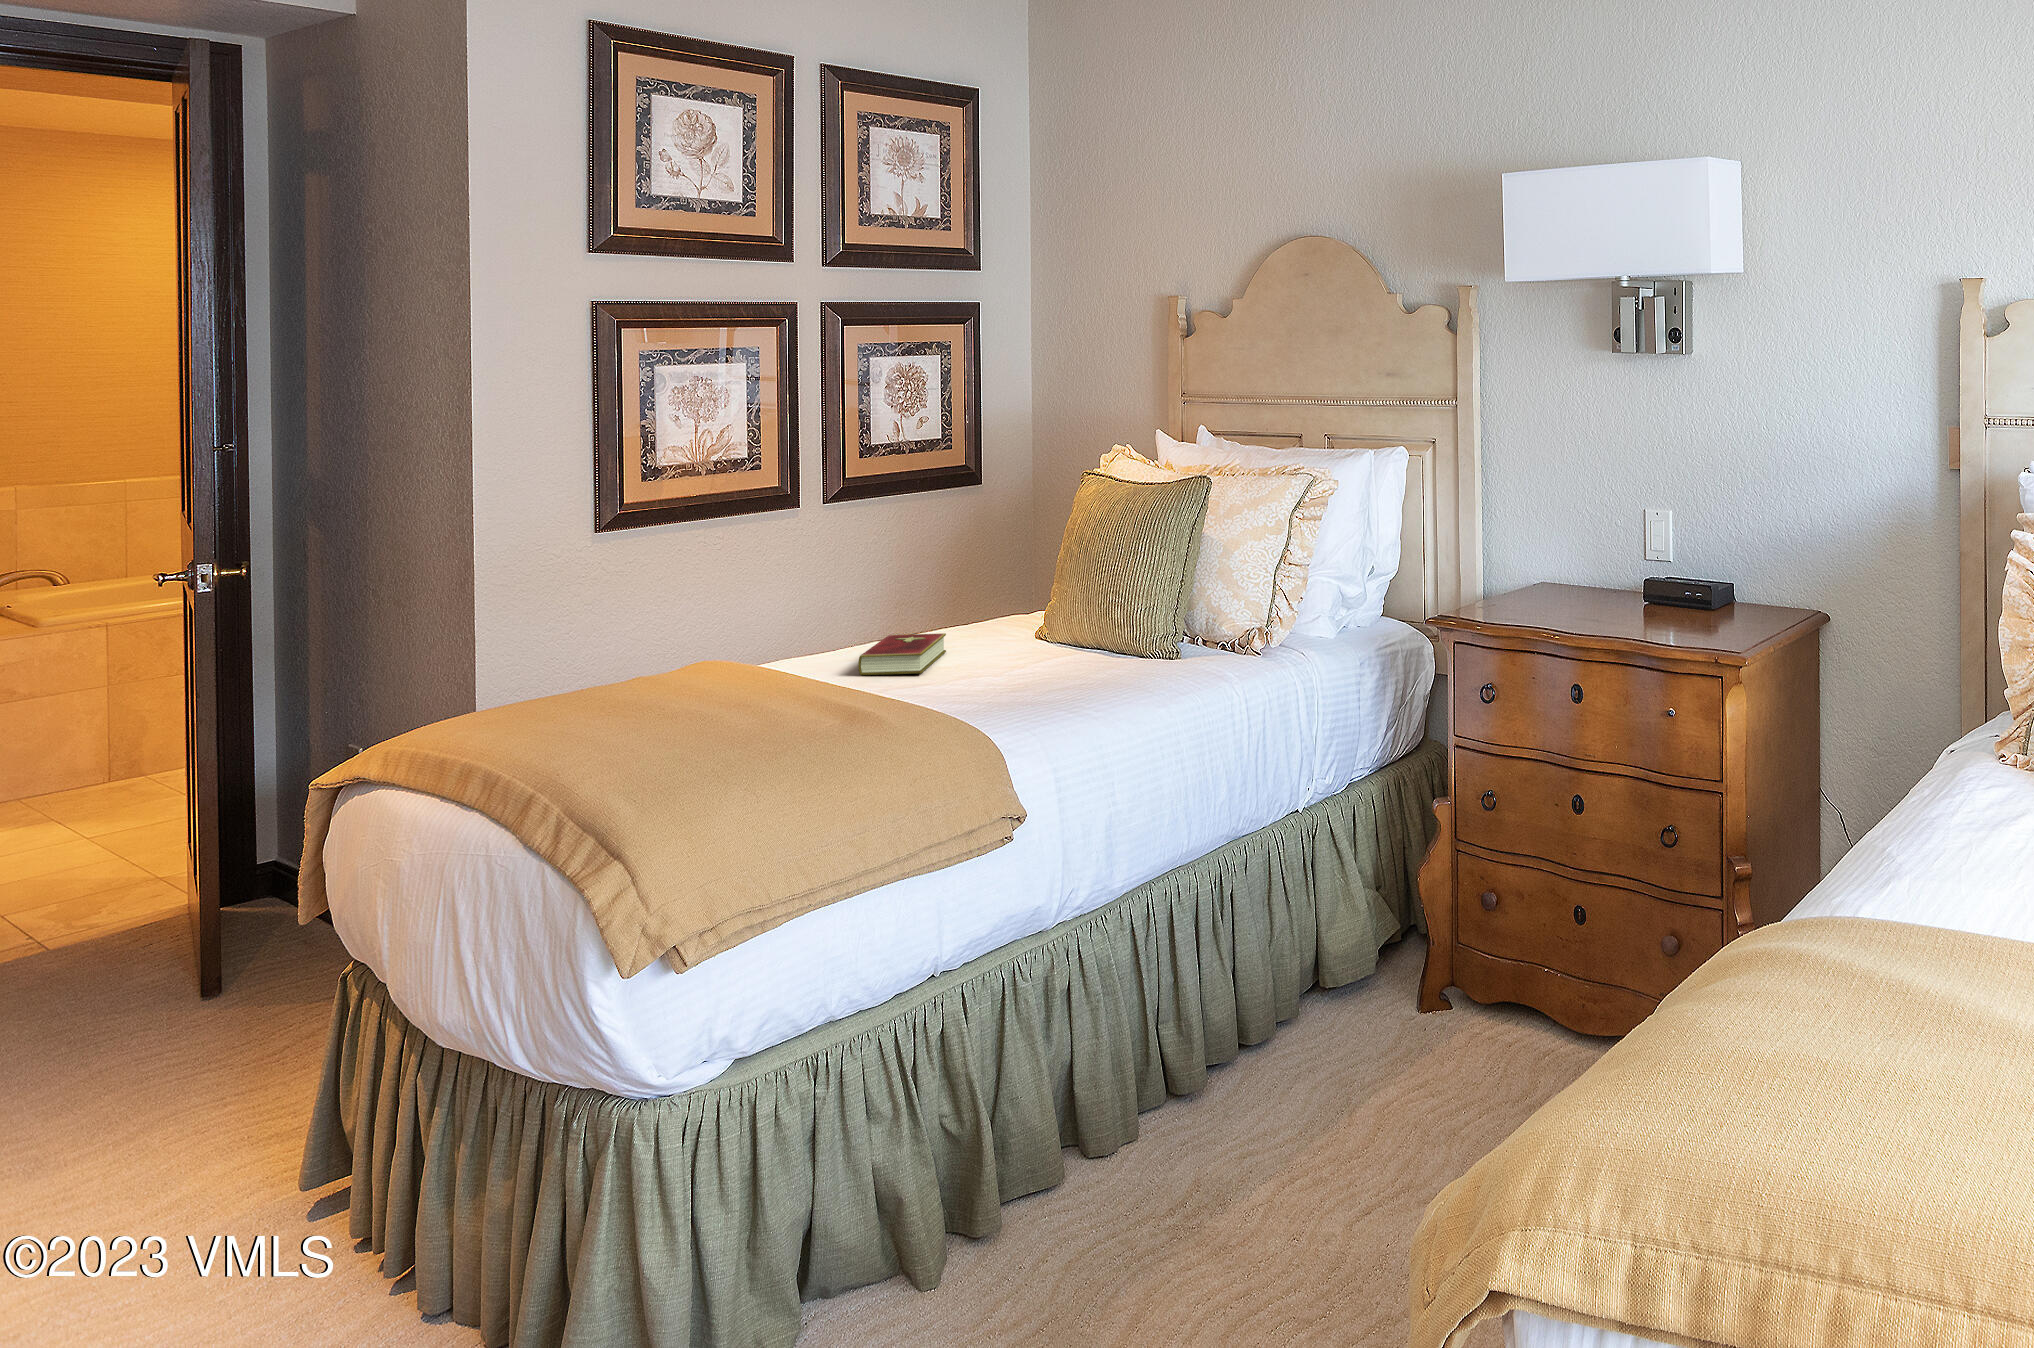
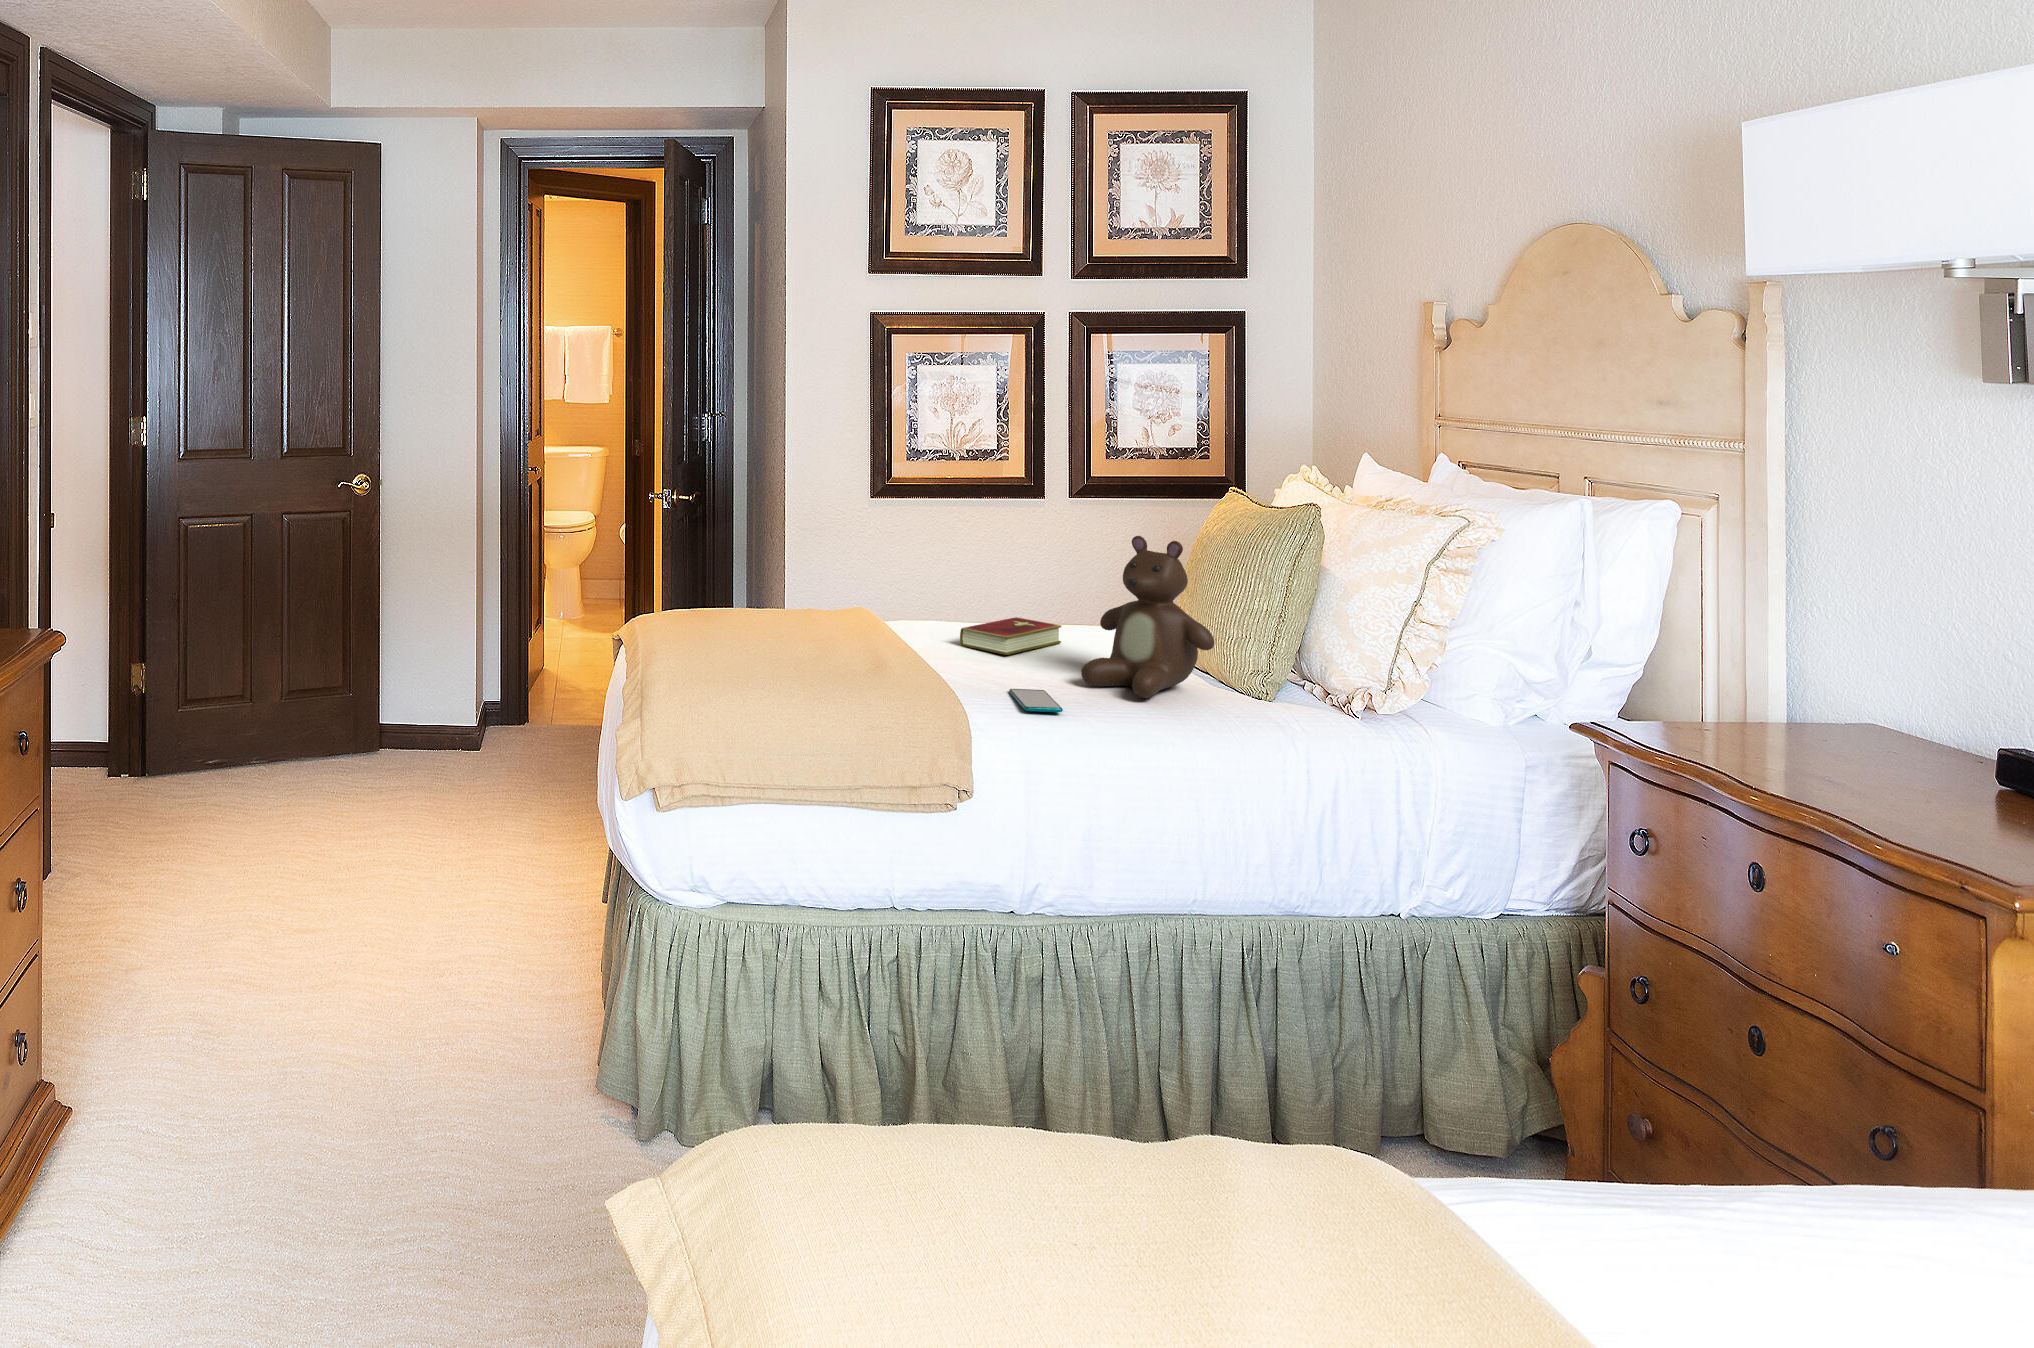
teddy bear: none [1020,523,1143,681] -> present [1081,536,1214,698]
smartphone: none [979,695,1058,716] -> present [1009,689,1063,712]

